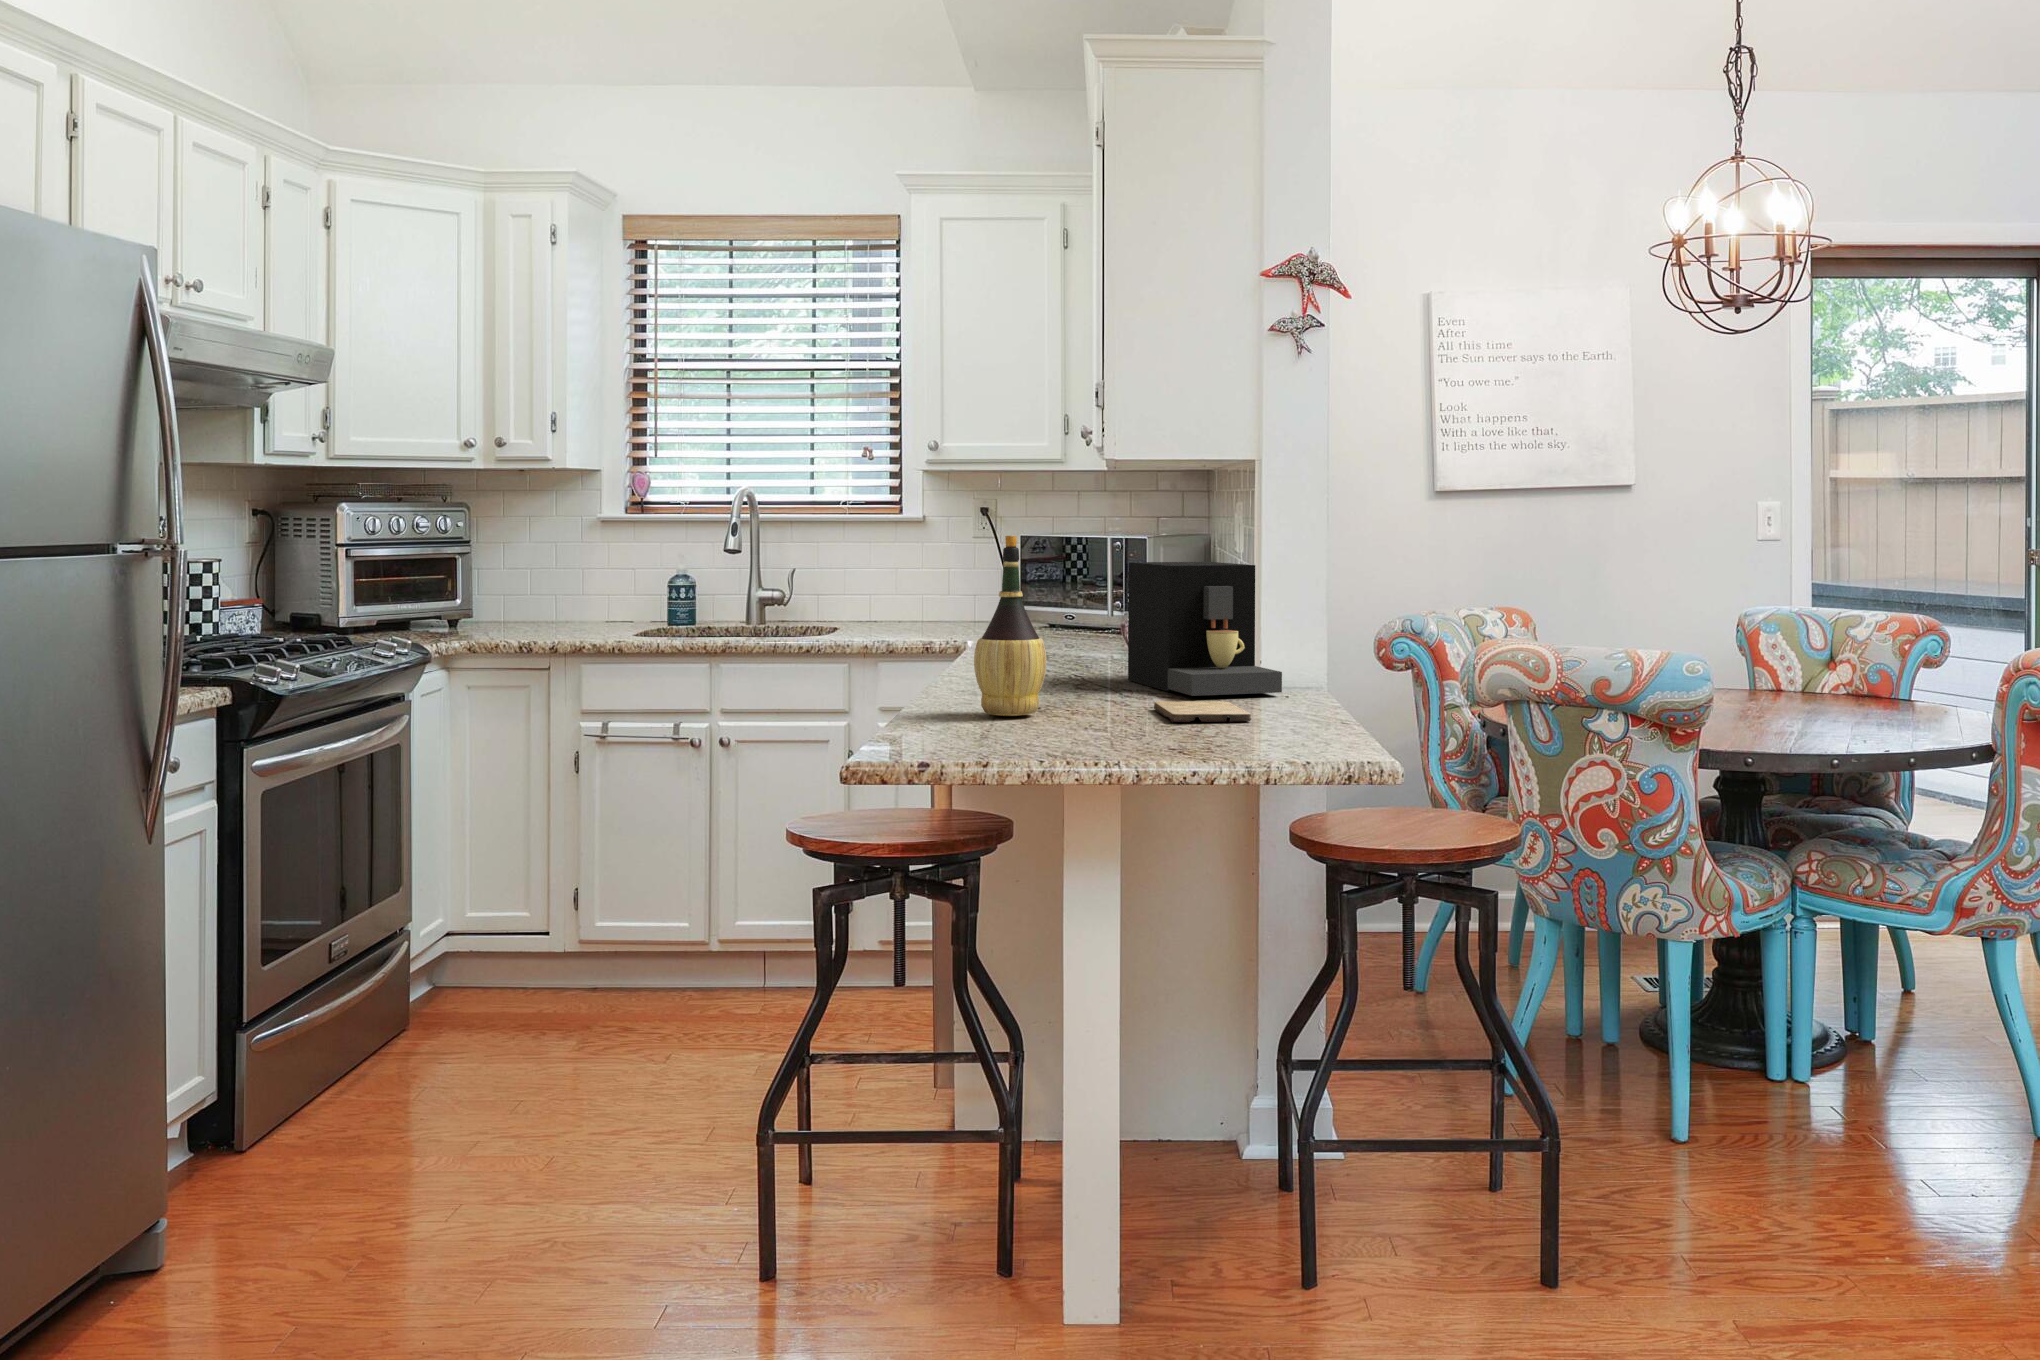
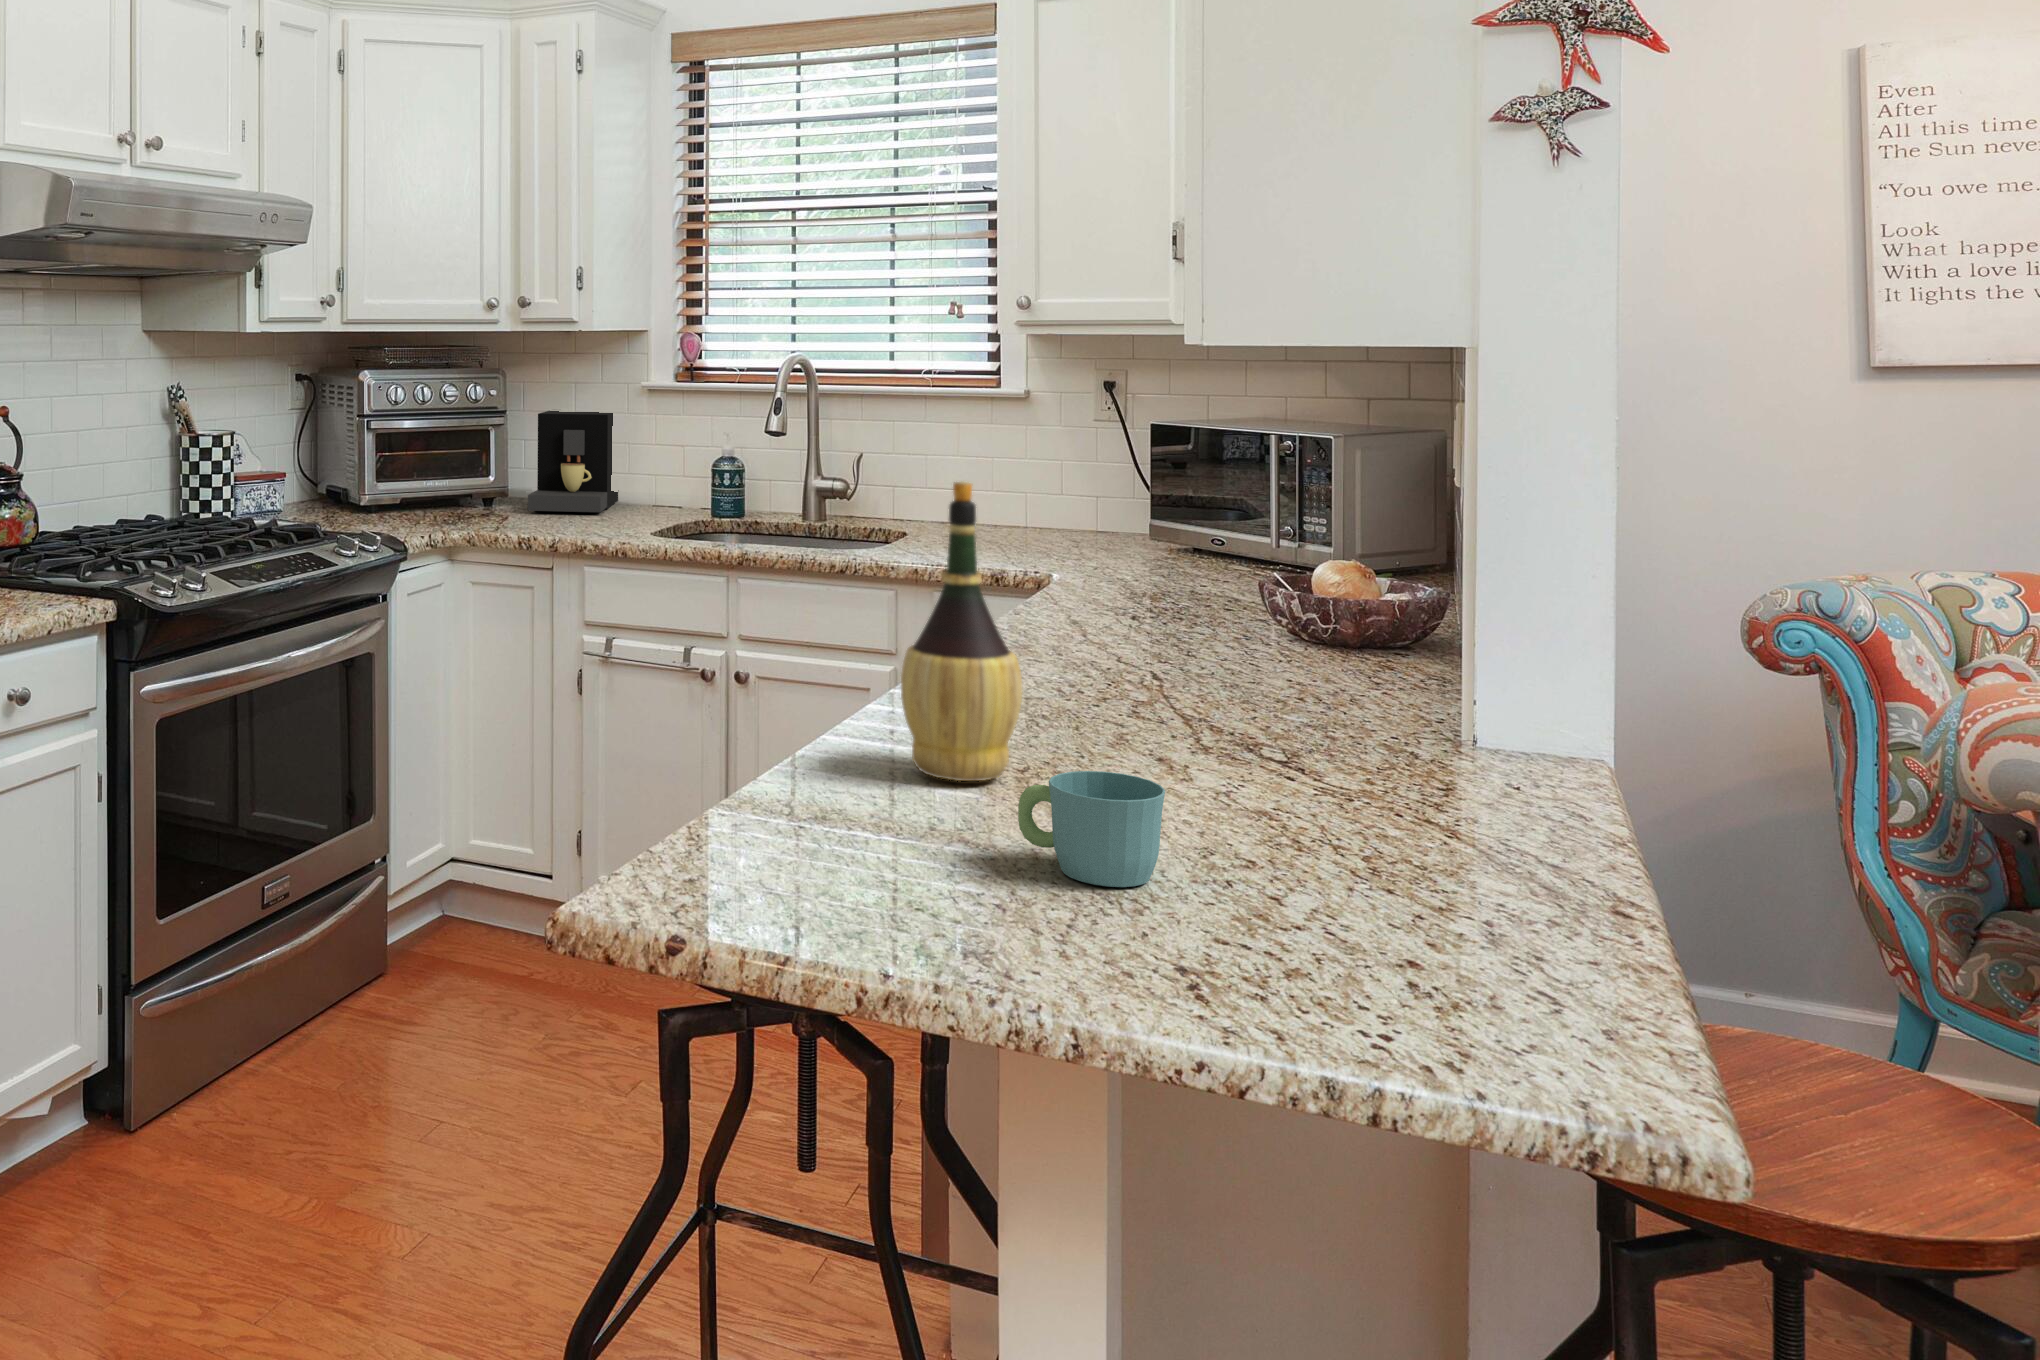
coffee maker: present [1128,562,1282,696] -> present [528,411,618,512]
mug: none [1074,684,1153,739] -> present [1018,771,1165,887]
cutting board: present [1154,701,1251,722] -> none [1223,775,1395,855]

